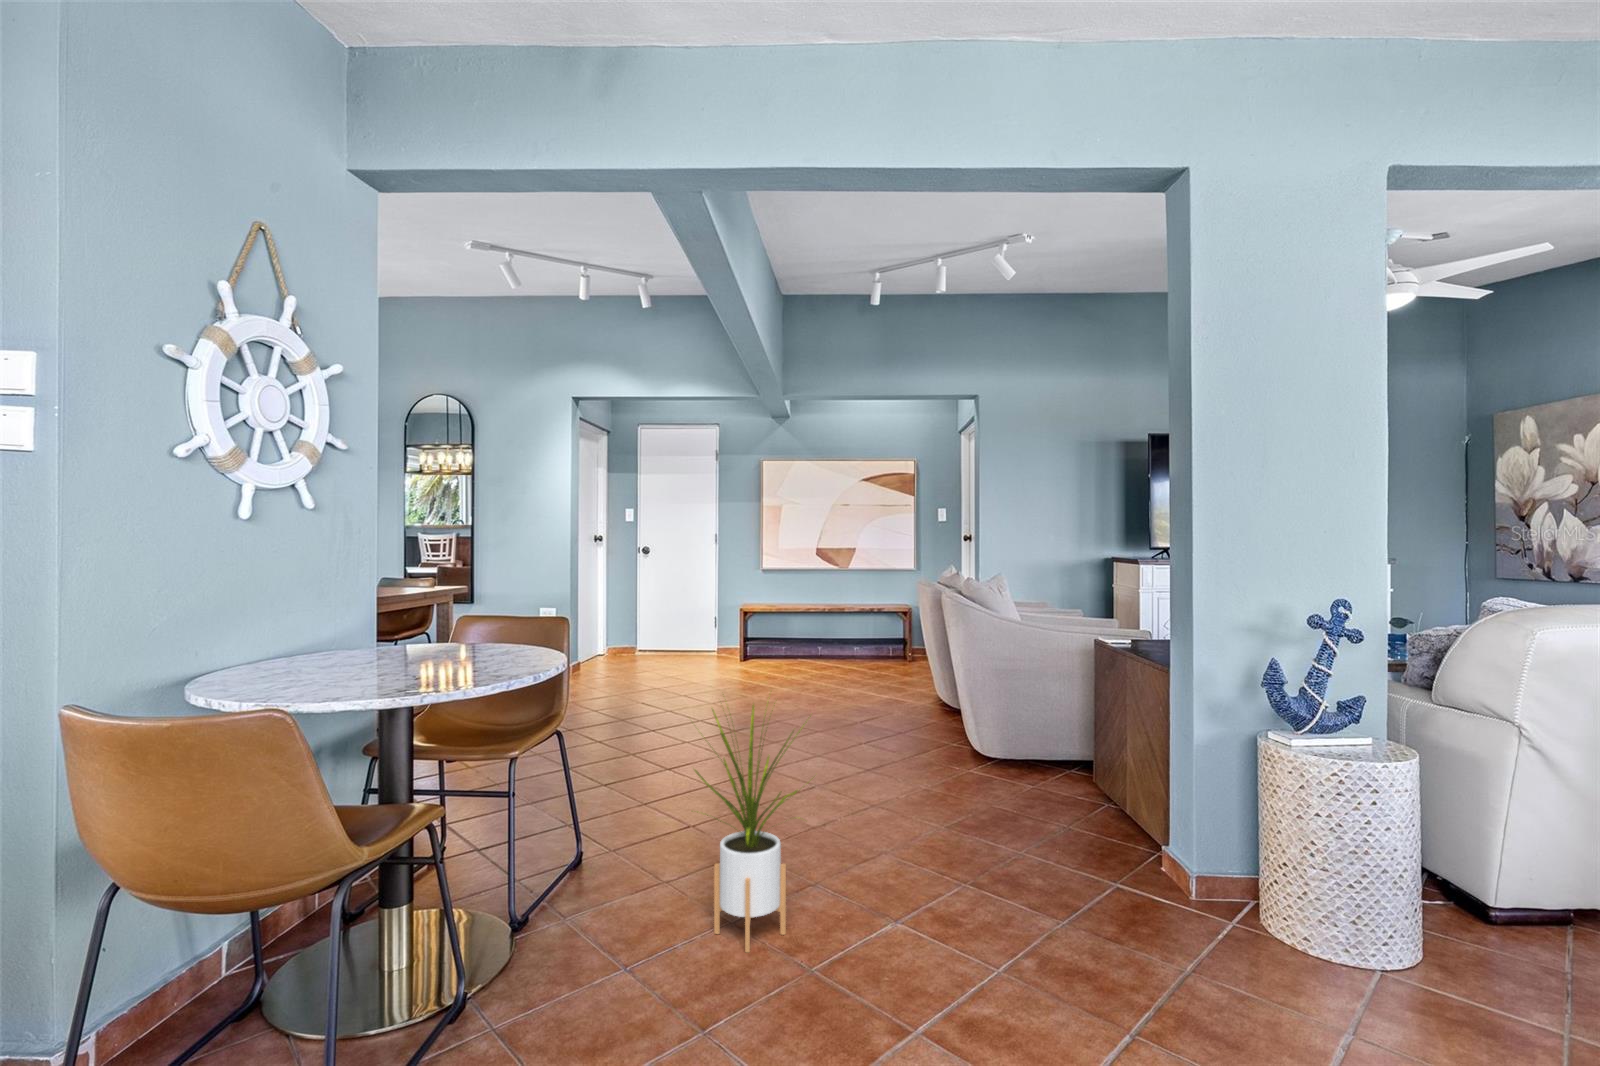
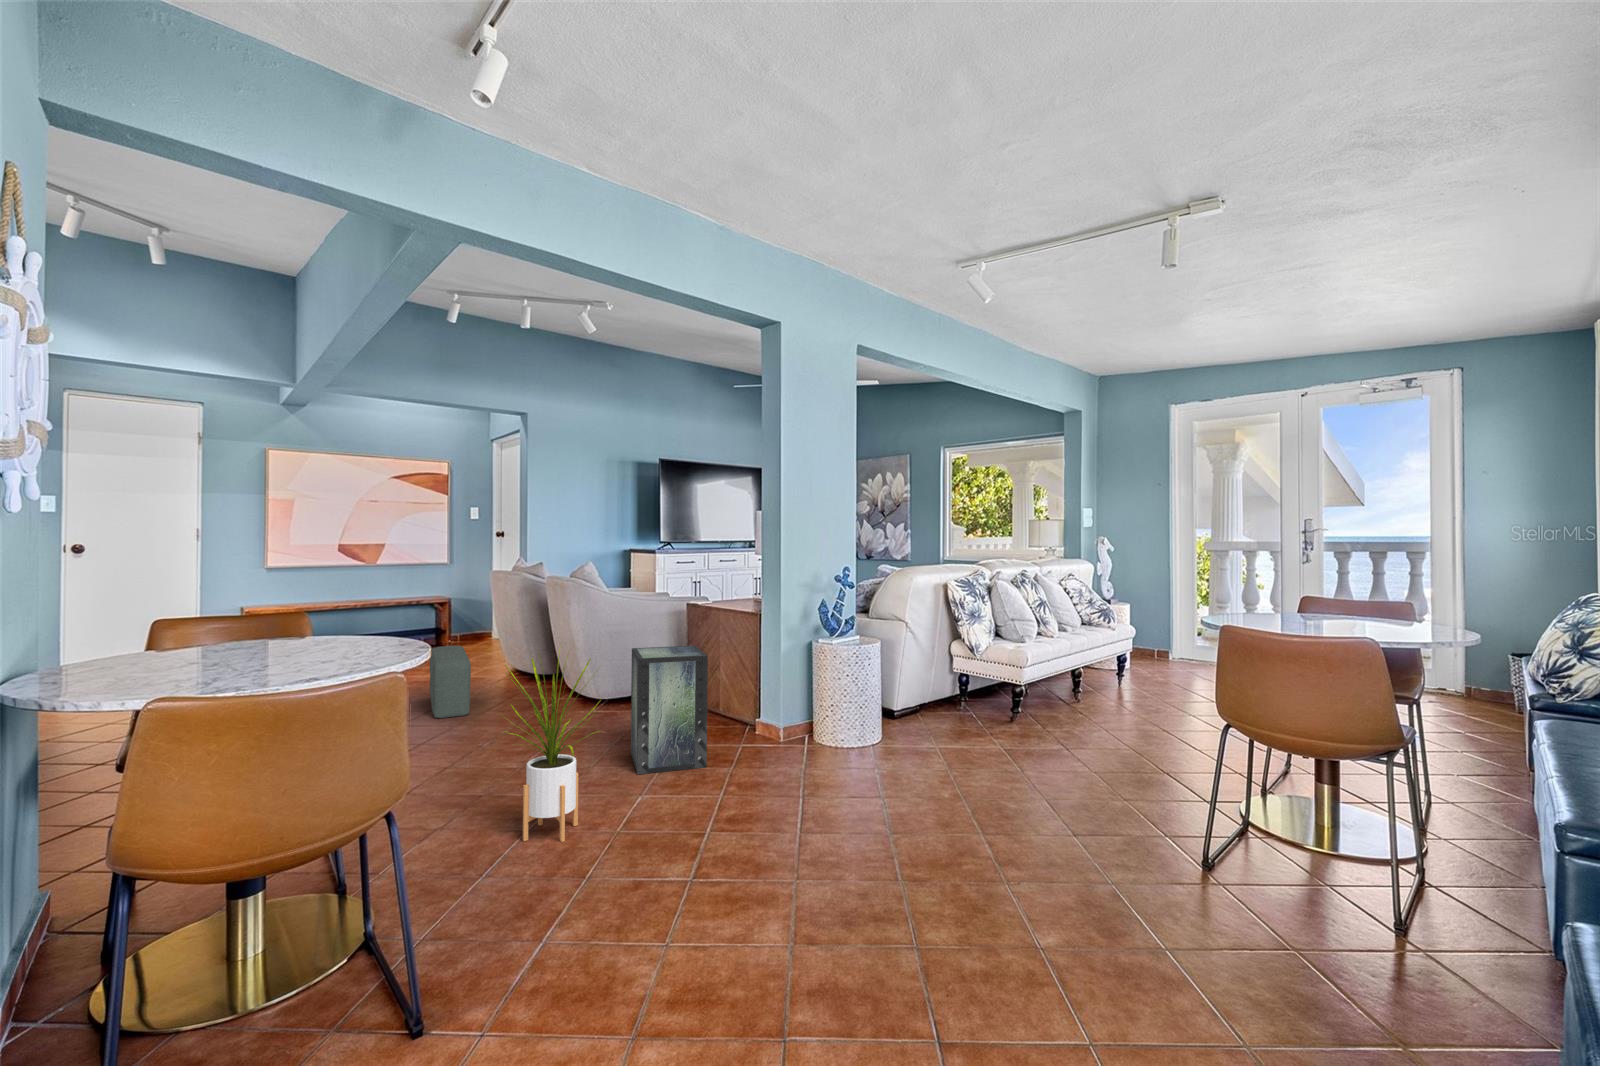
pouf: none [809,664,864,746] -> present [430,646,471,718]
storage box: none [927,702,1043,902] -> present [631,646,708,774]

